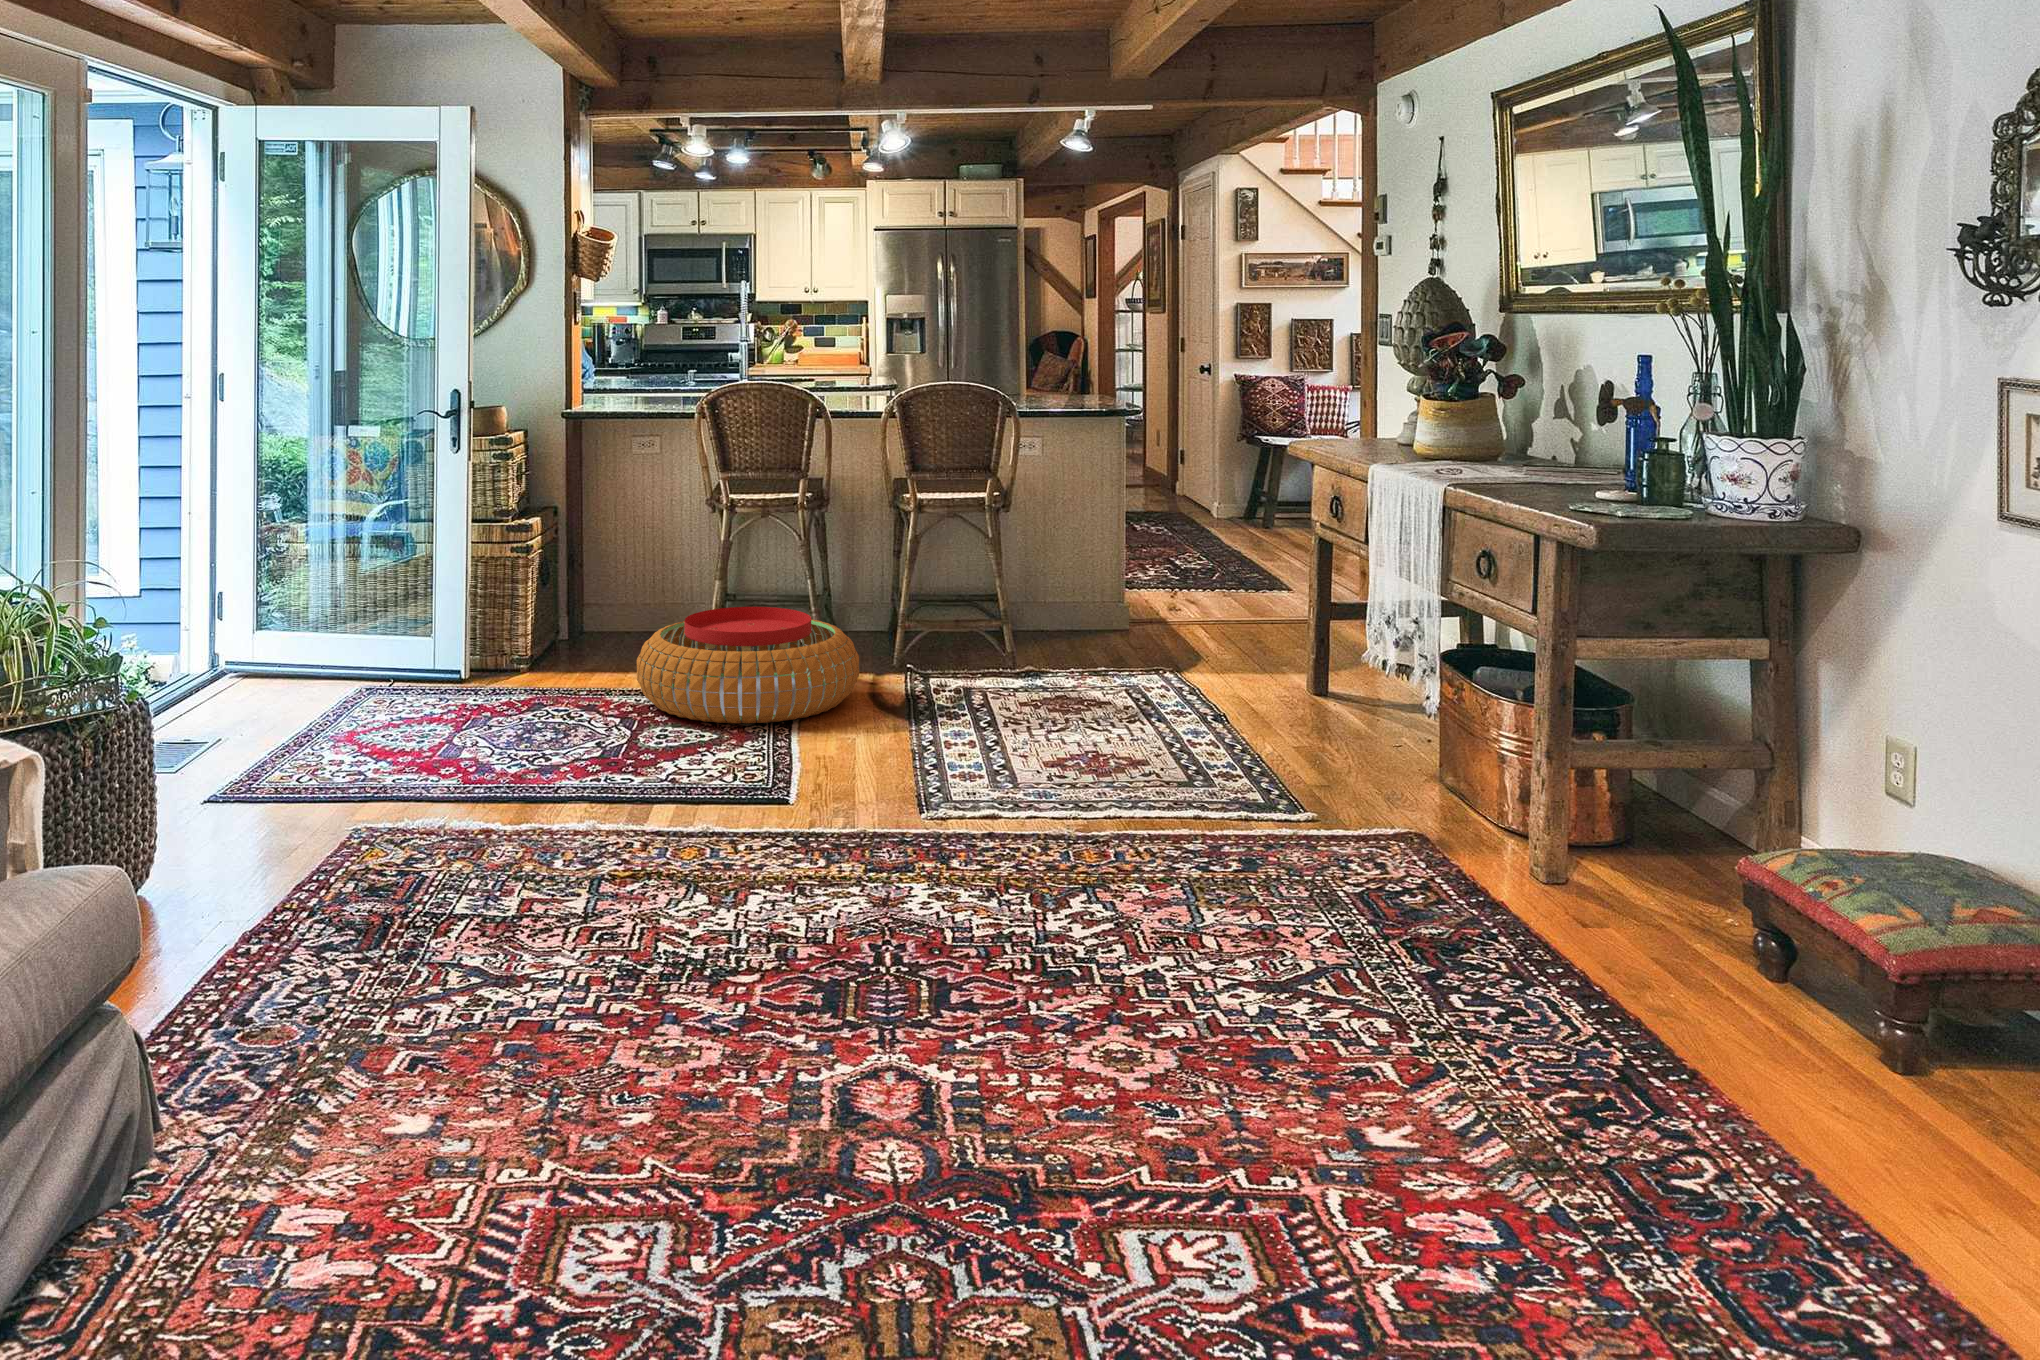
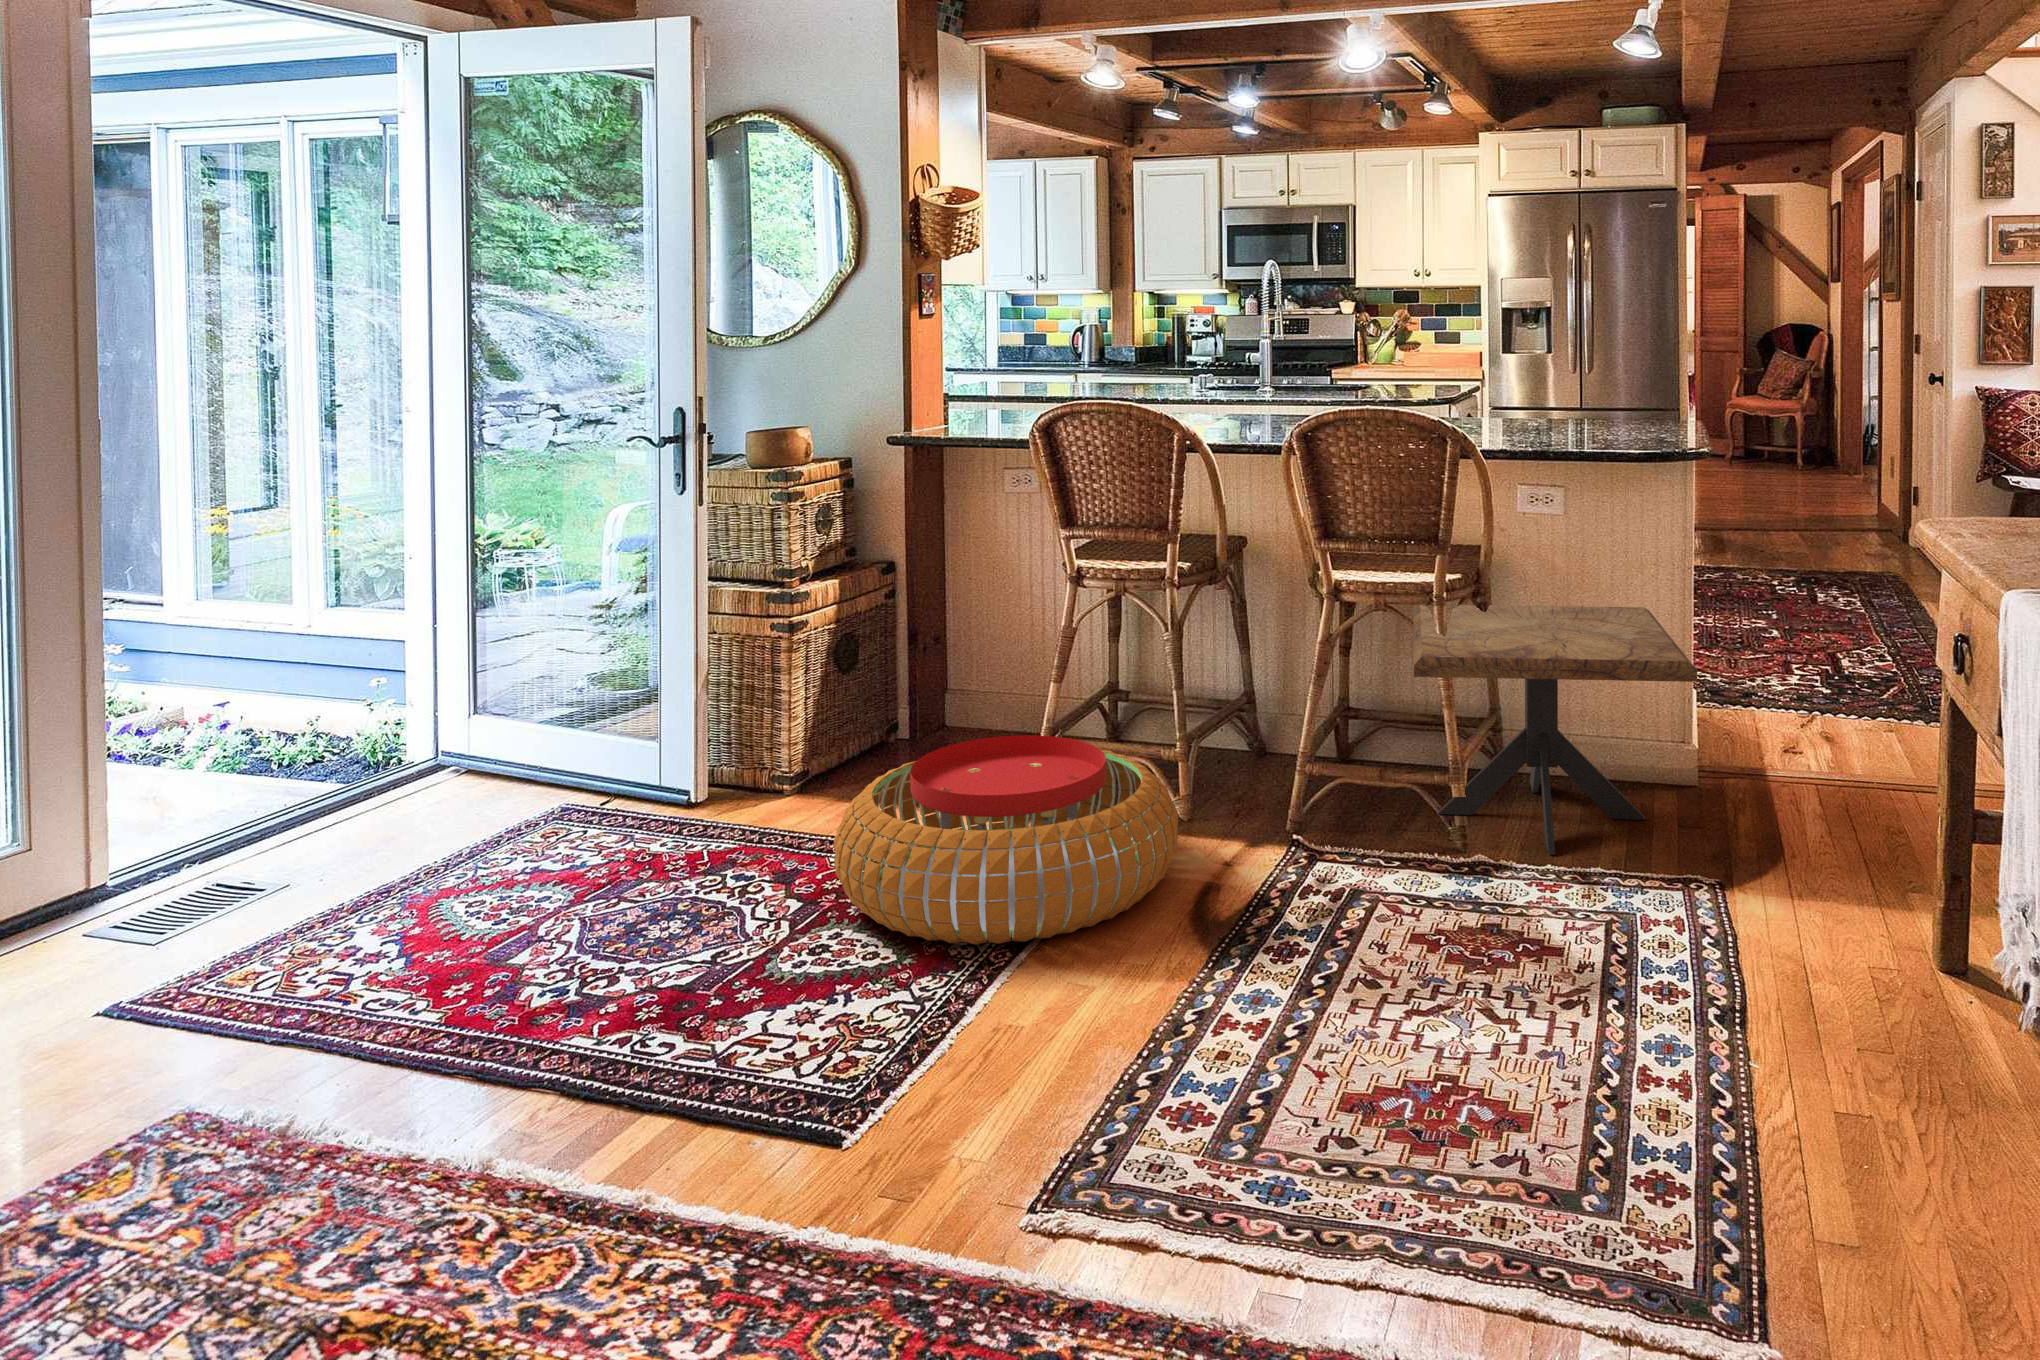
side table: none [945,516,1158,665] -> present [1413,605,1697,855]

